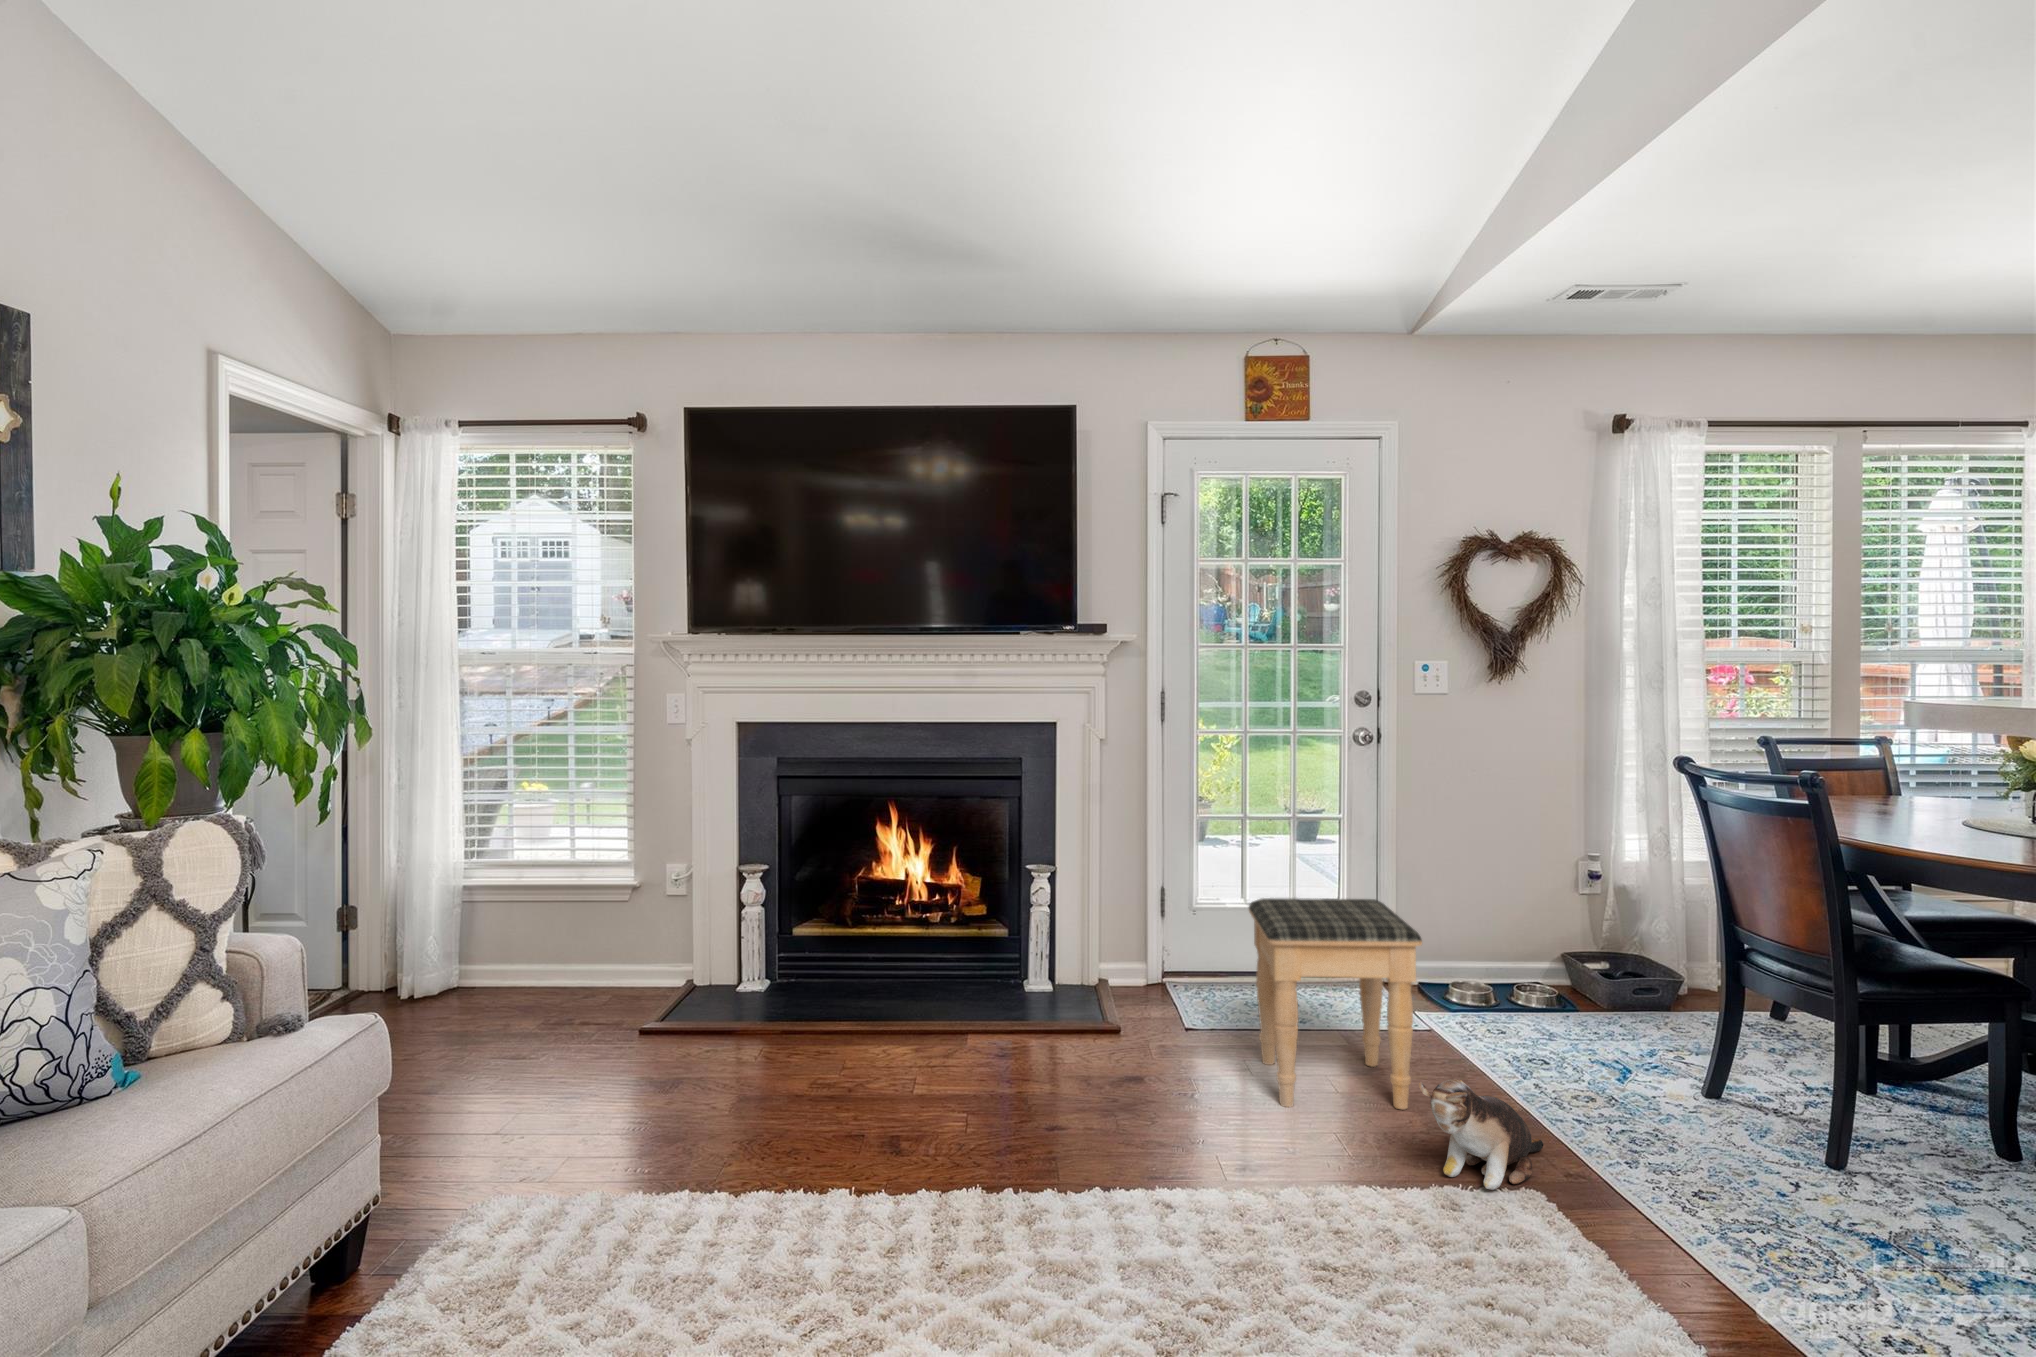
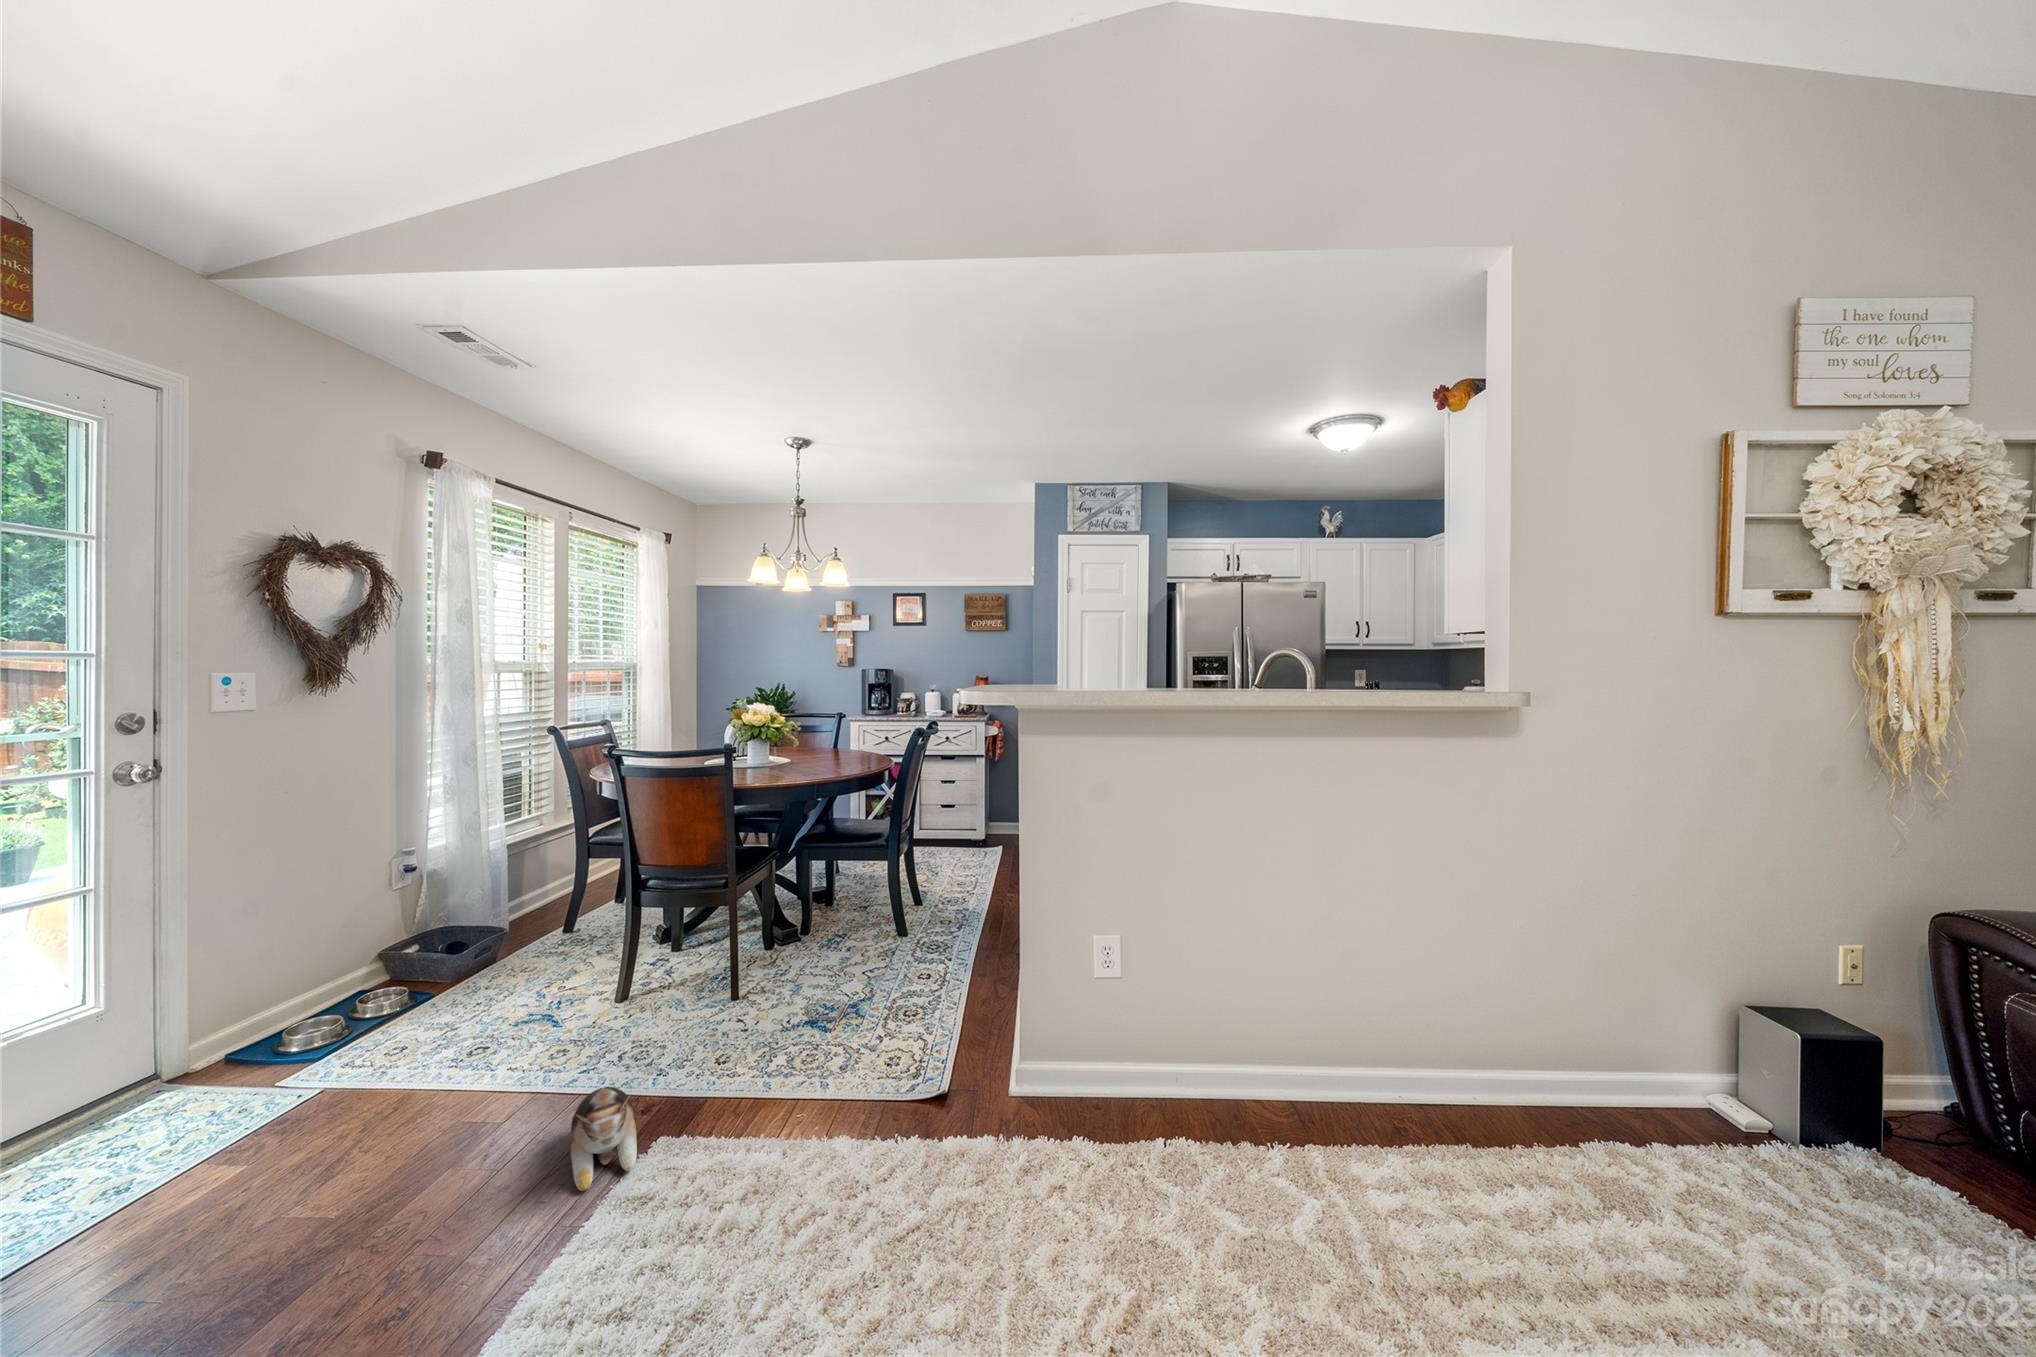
footstool: present [1249,898,1422,1109] -> none [111,966,466,1295]

